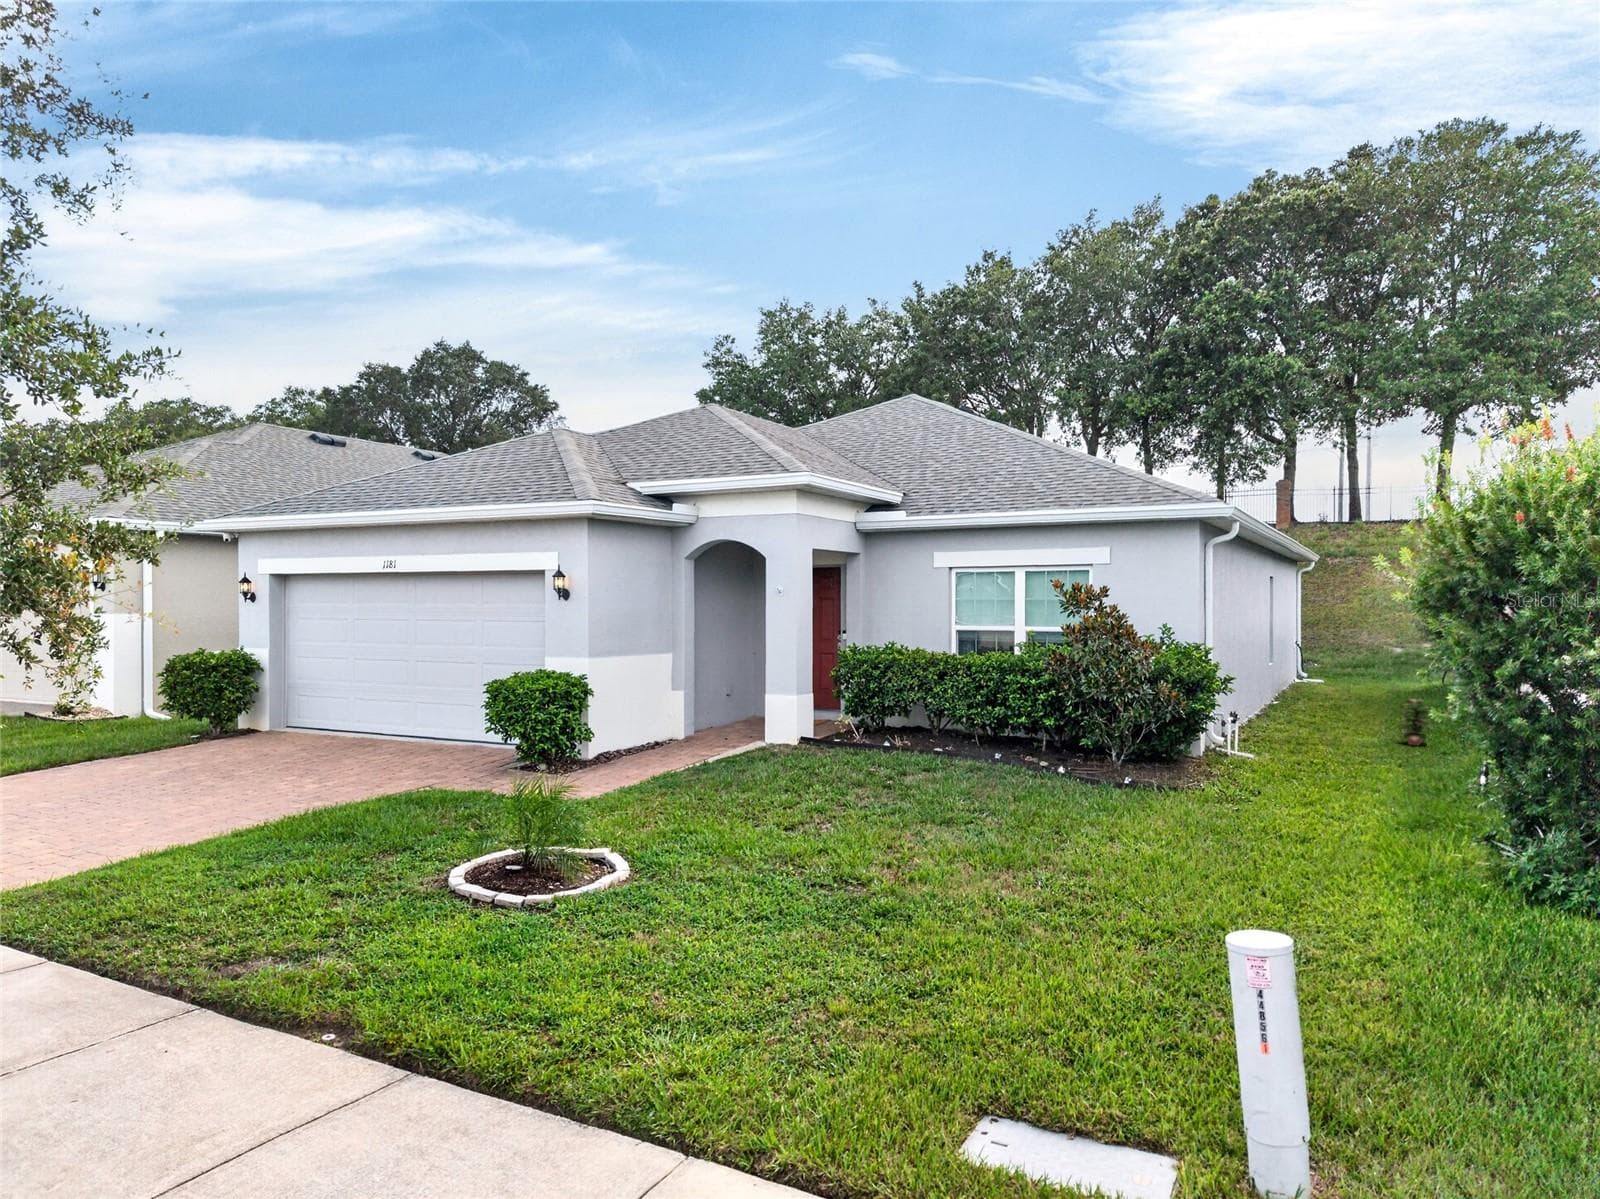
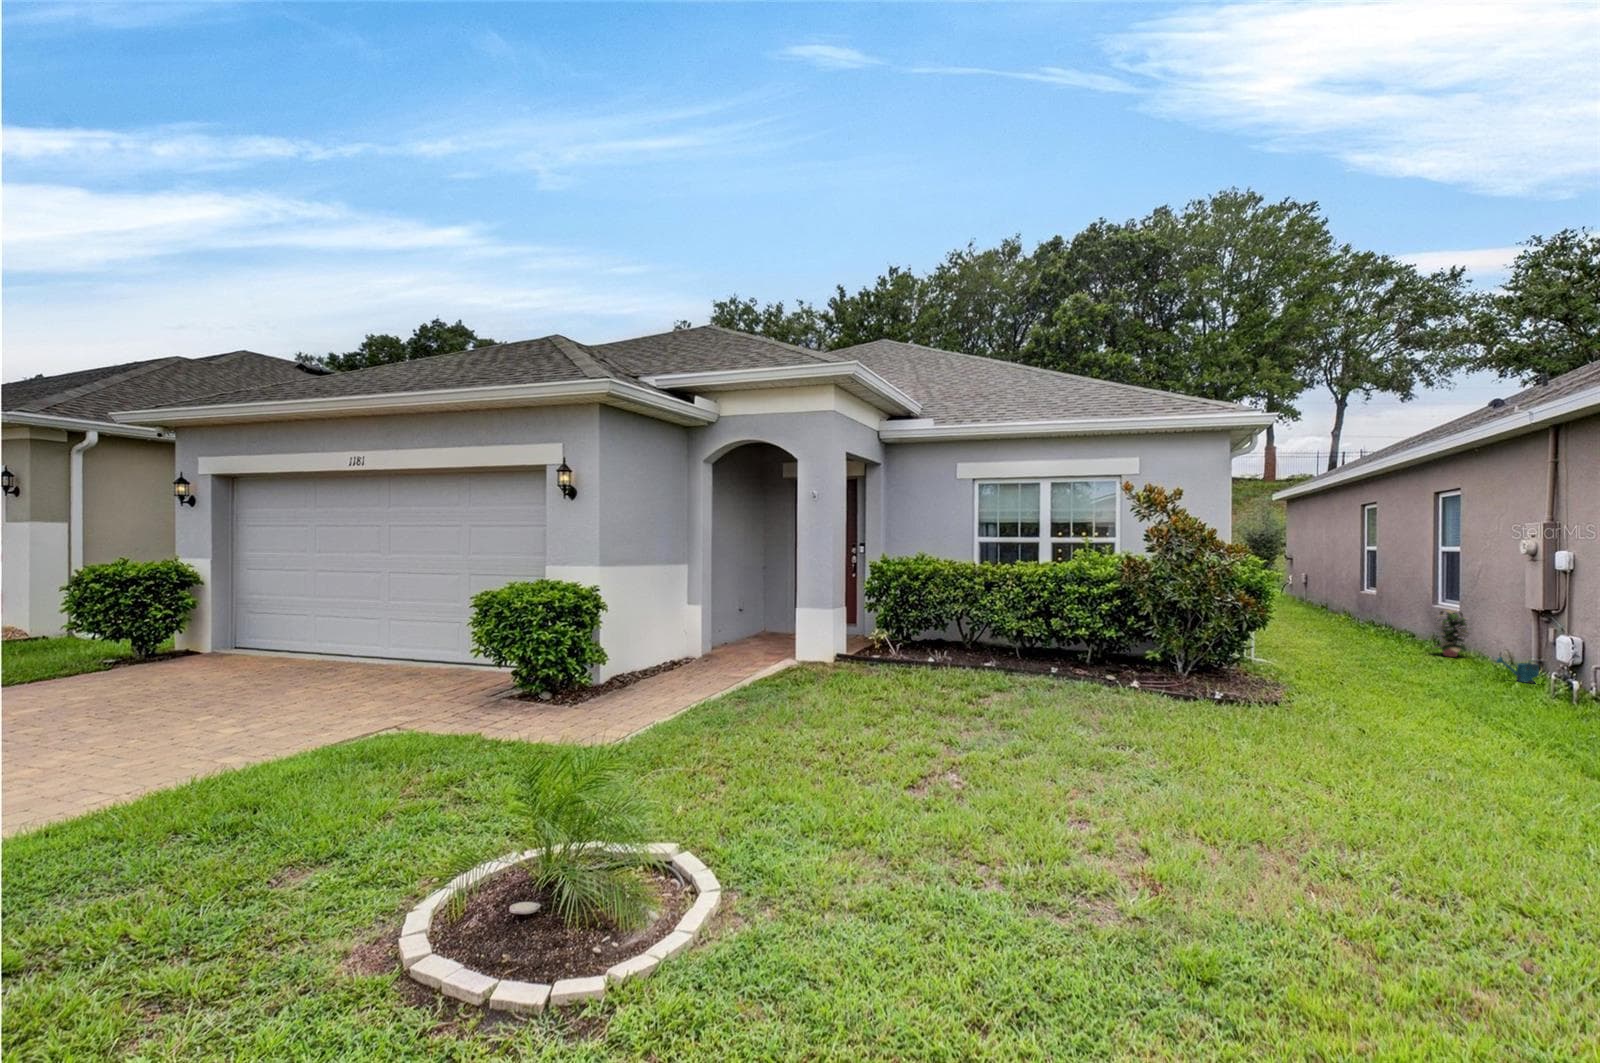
watering can: none [1406,745,1445,770] -> present [1496,657,1539,683]

